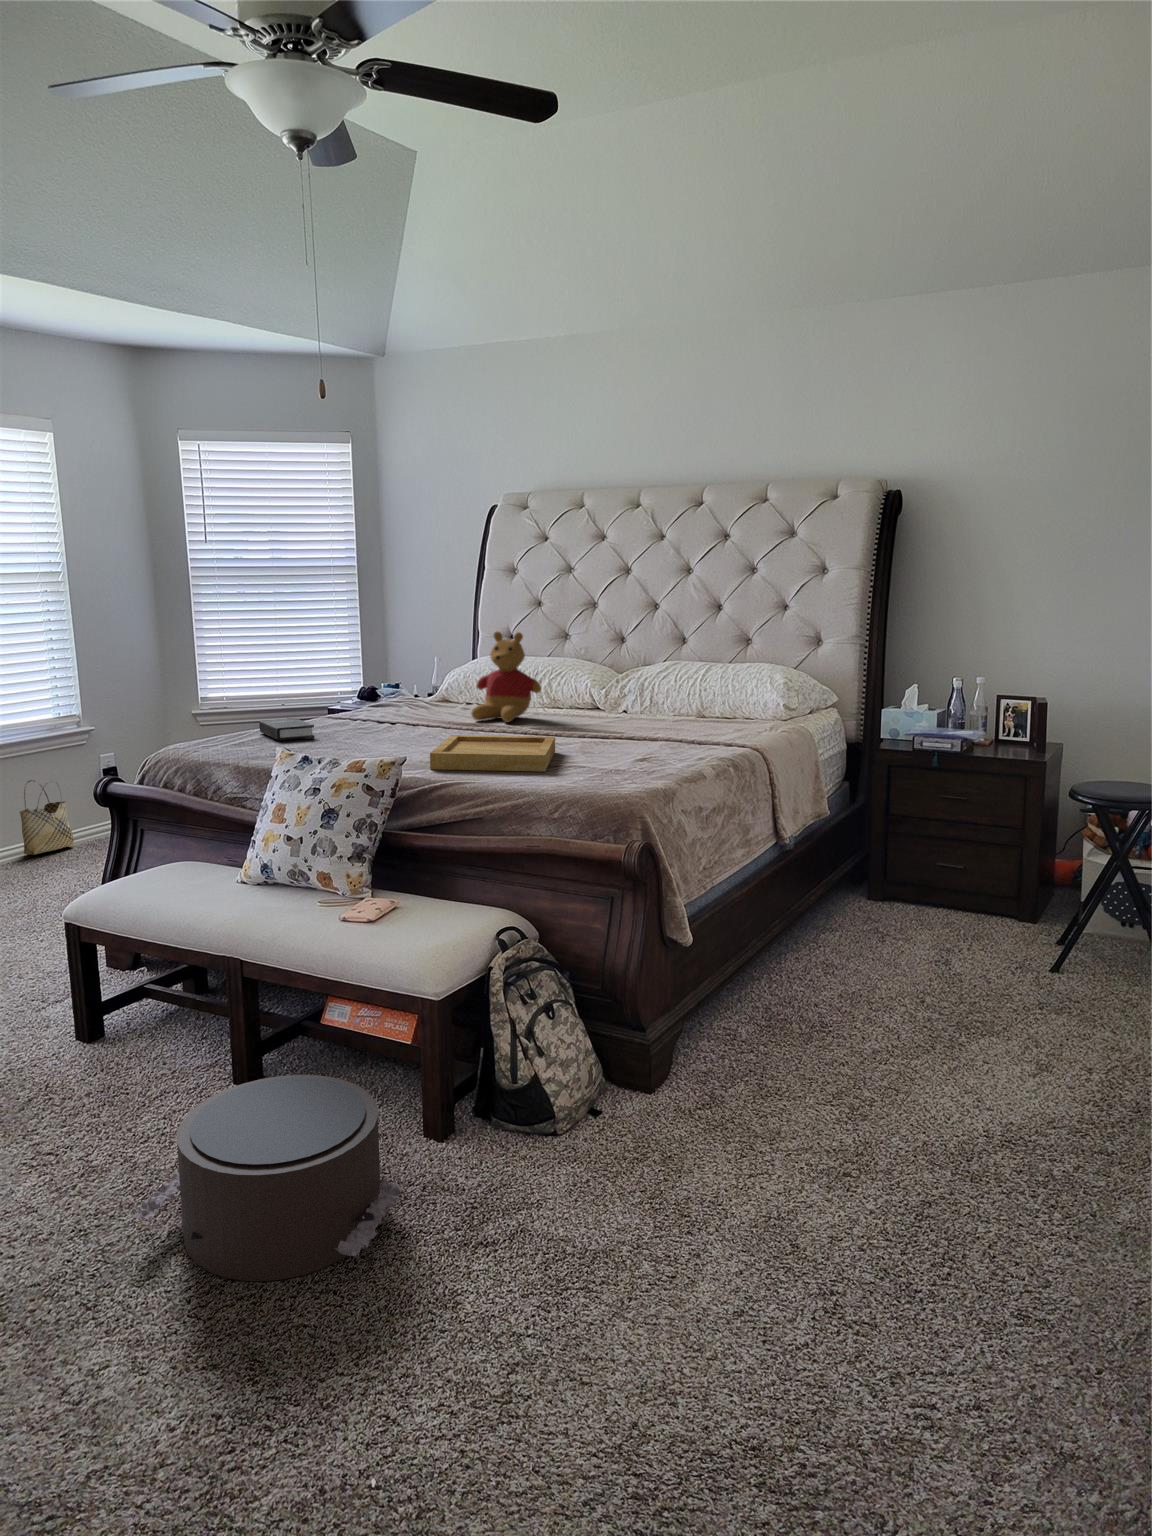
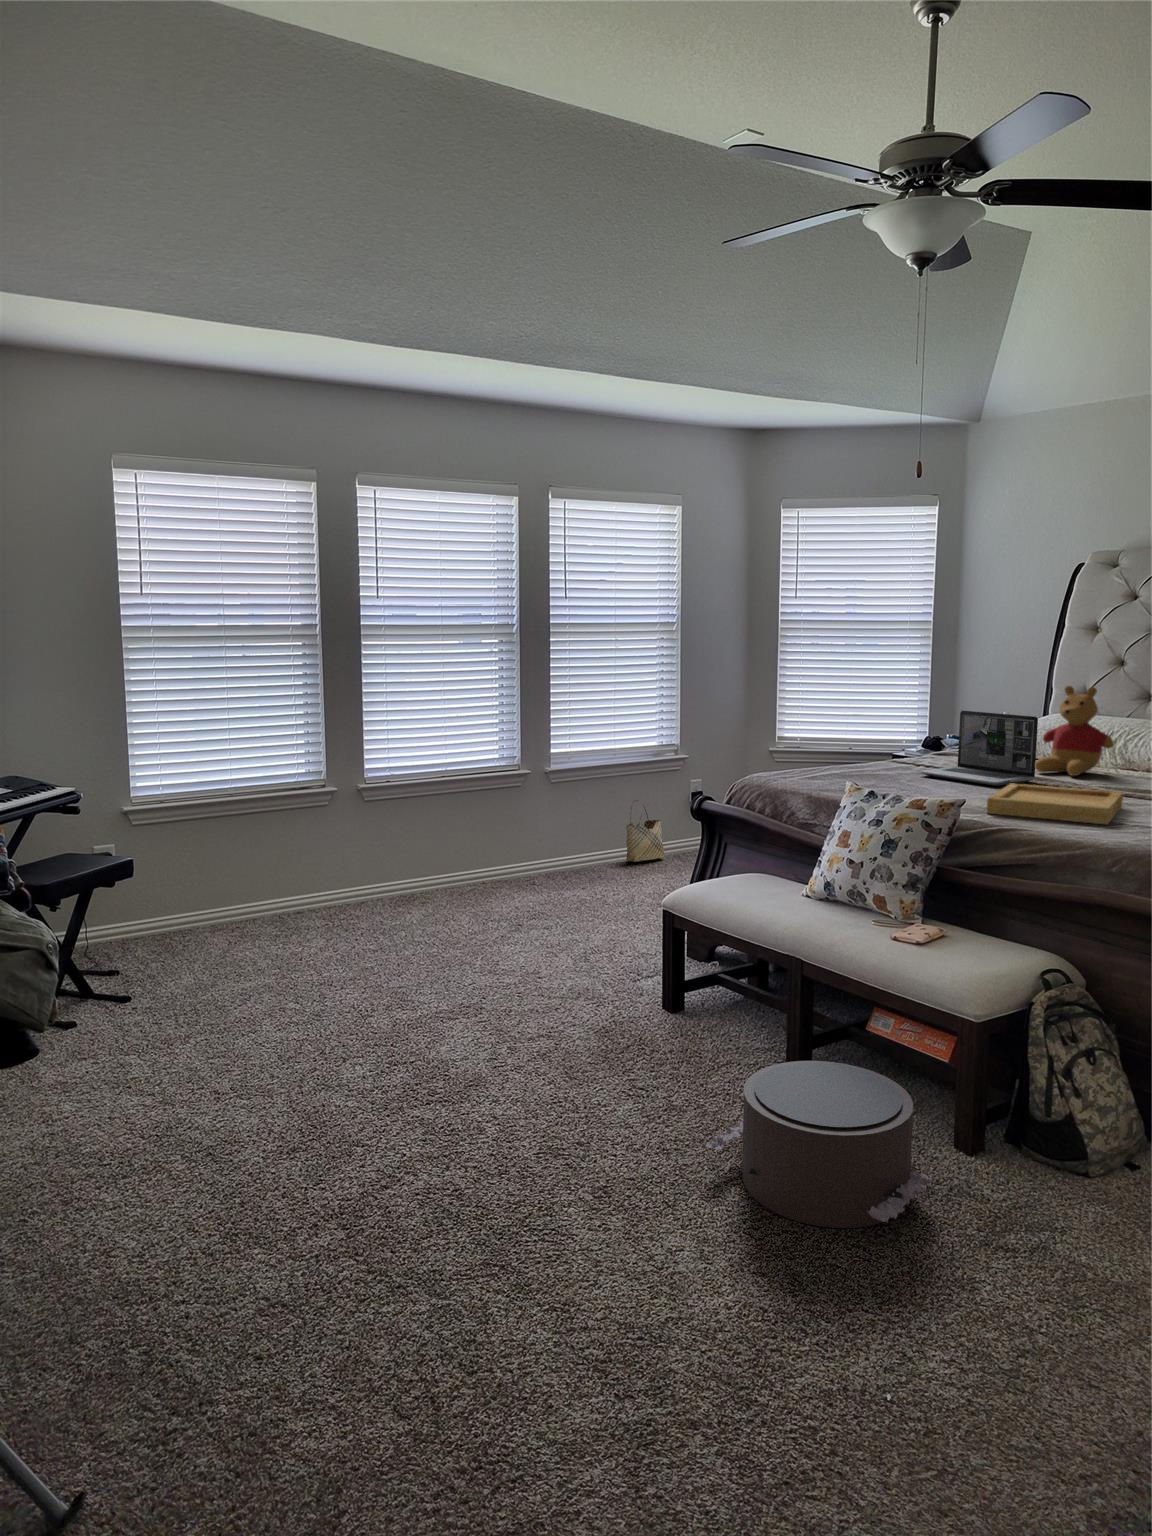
laptop: none [359,660,472,738] -> present [920,711,1038,786]
hardback book: present [259,718,315,741] -> none [829,759,878,778]

